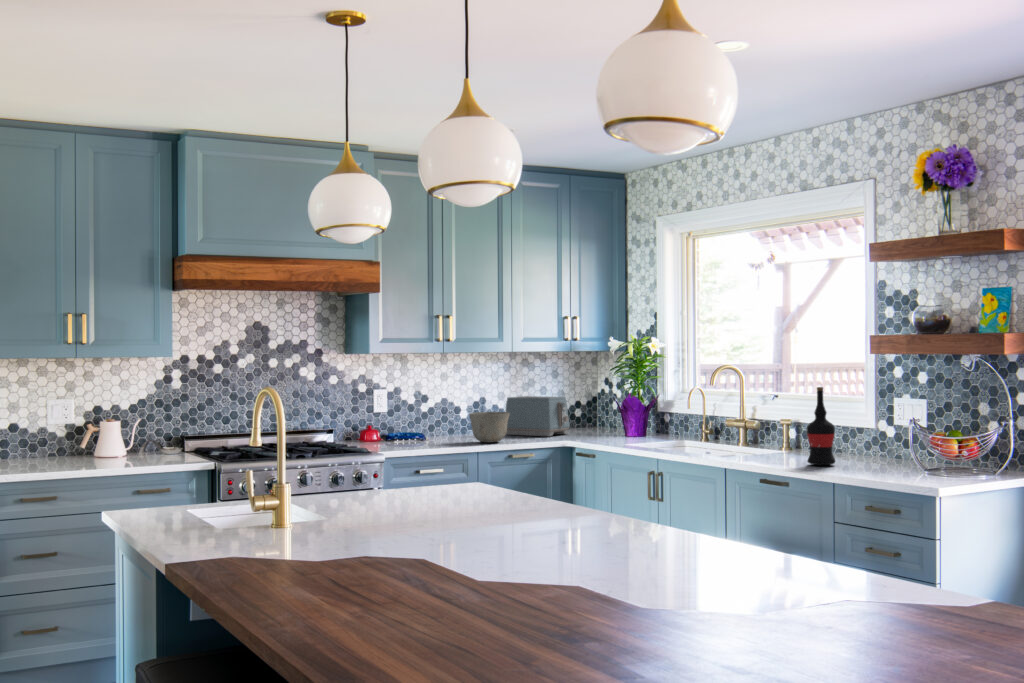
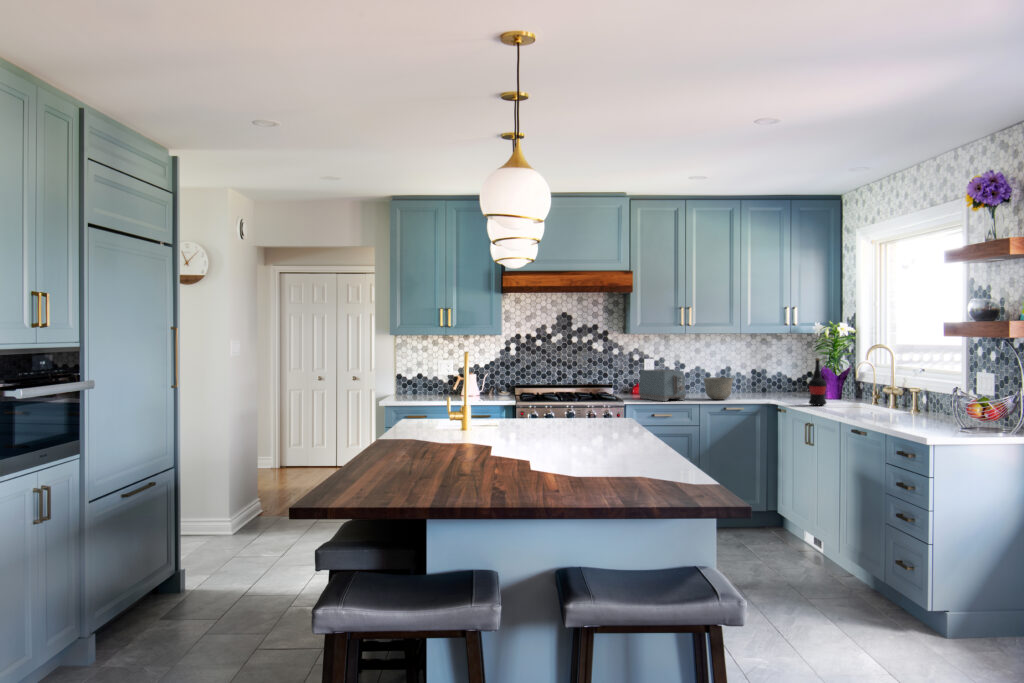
wine bottle: present [807,387,835,465] -> present [808,358,826,405]
toaster: present [506,396,569,437] -> present [639,369,686,401]

